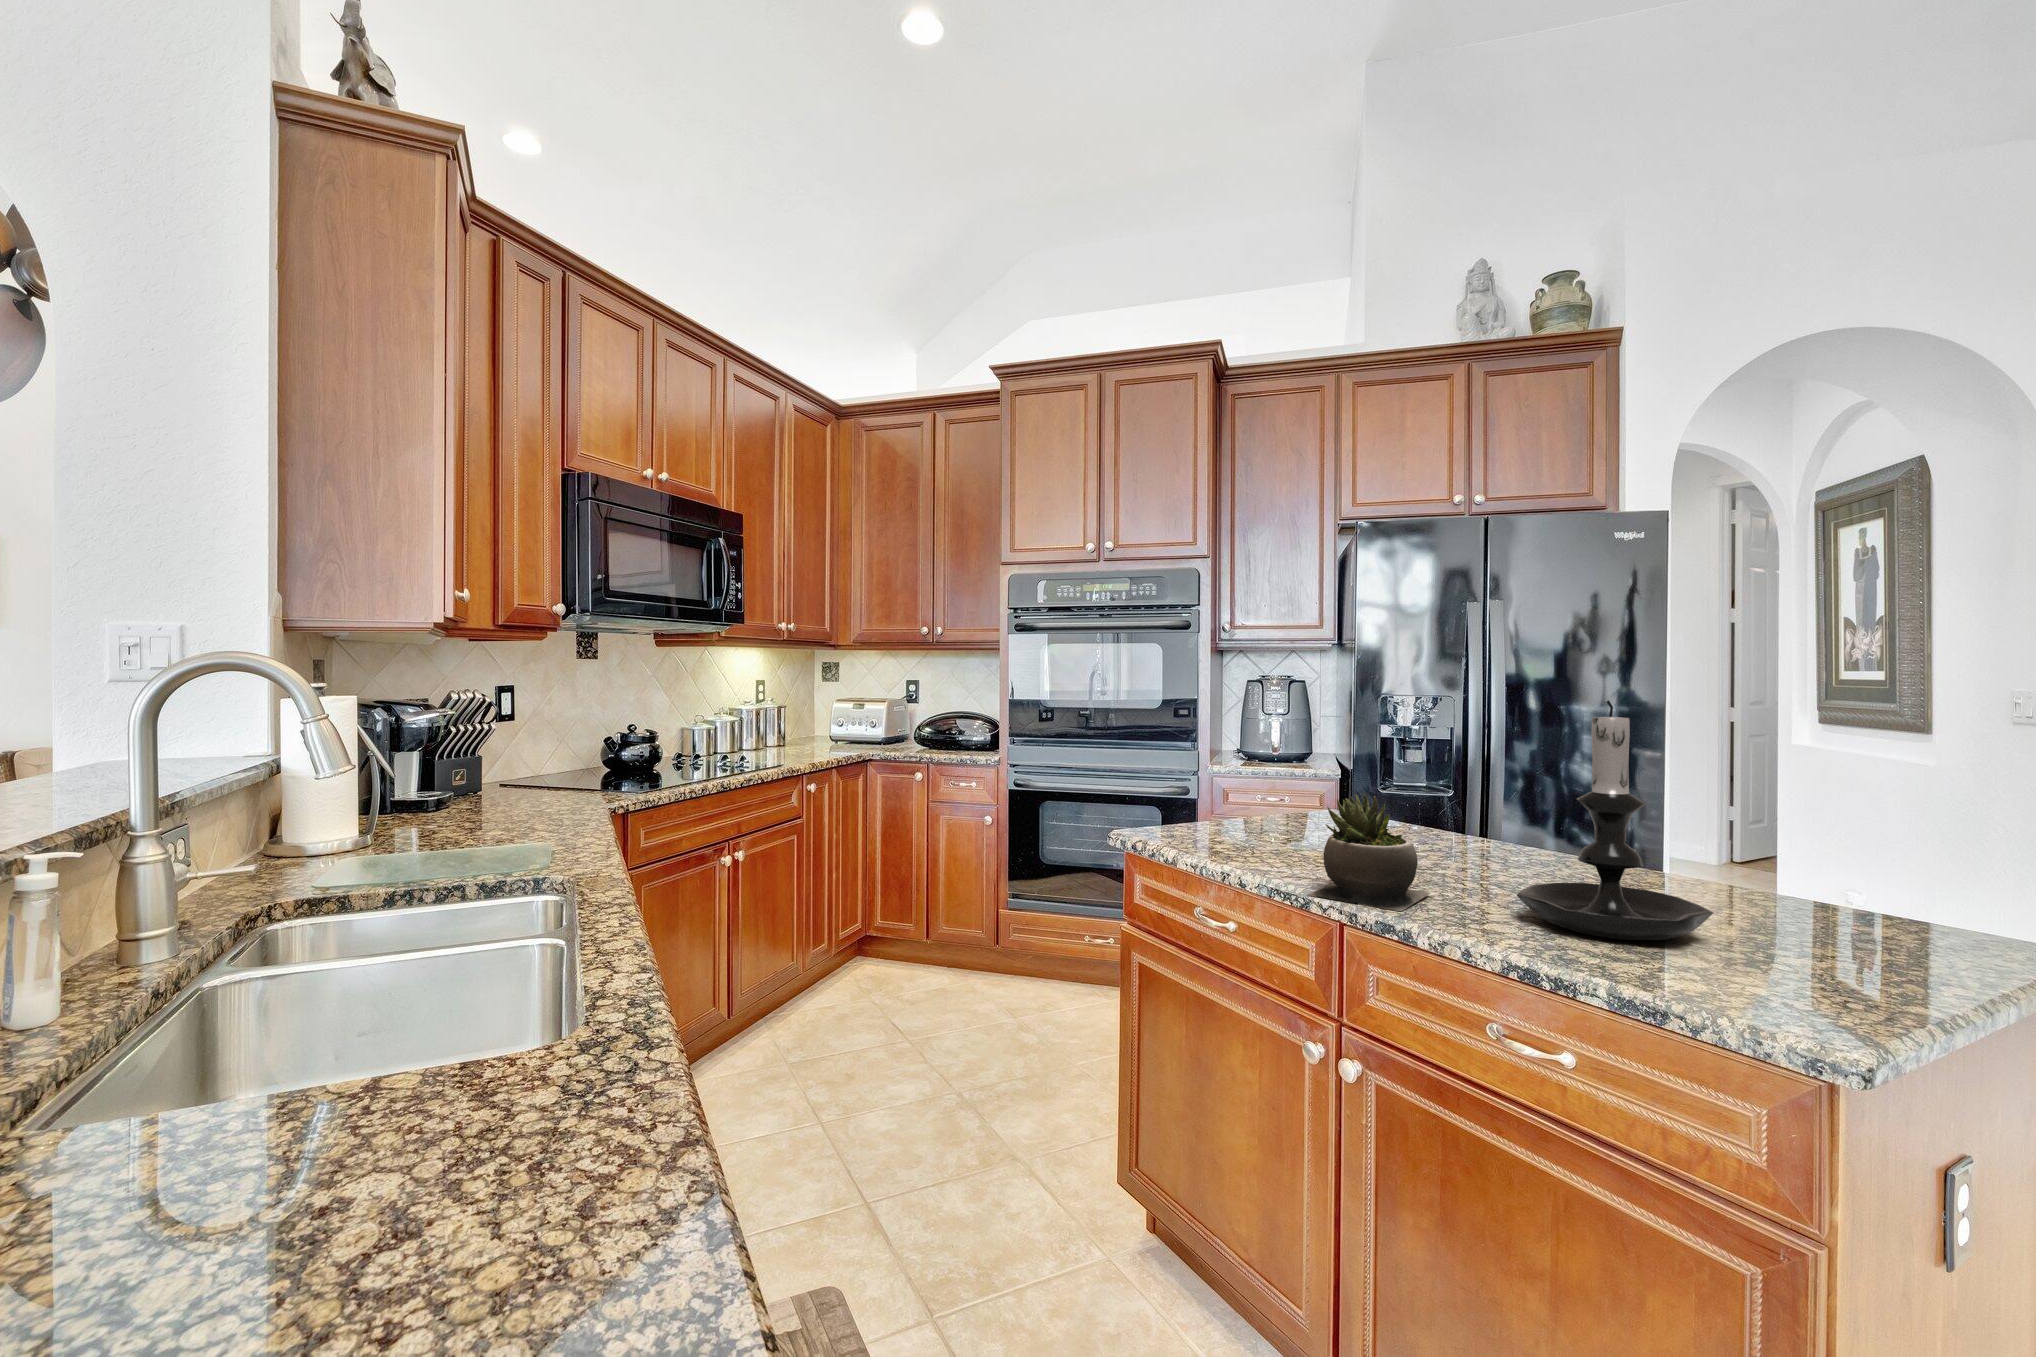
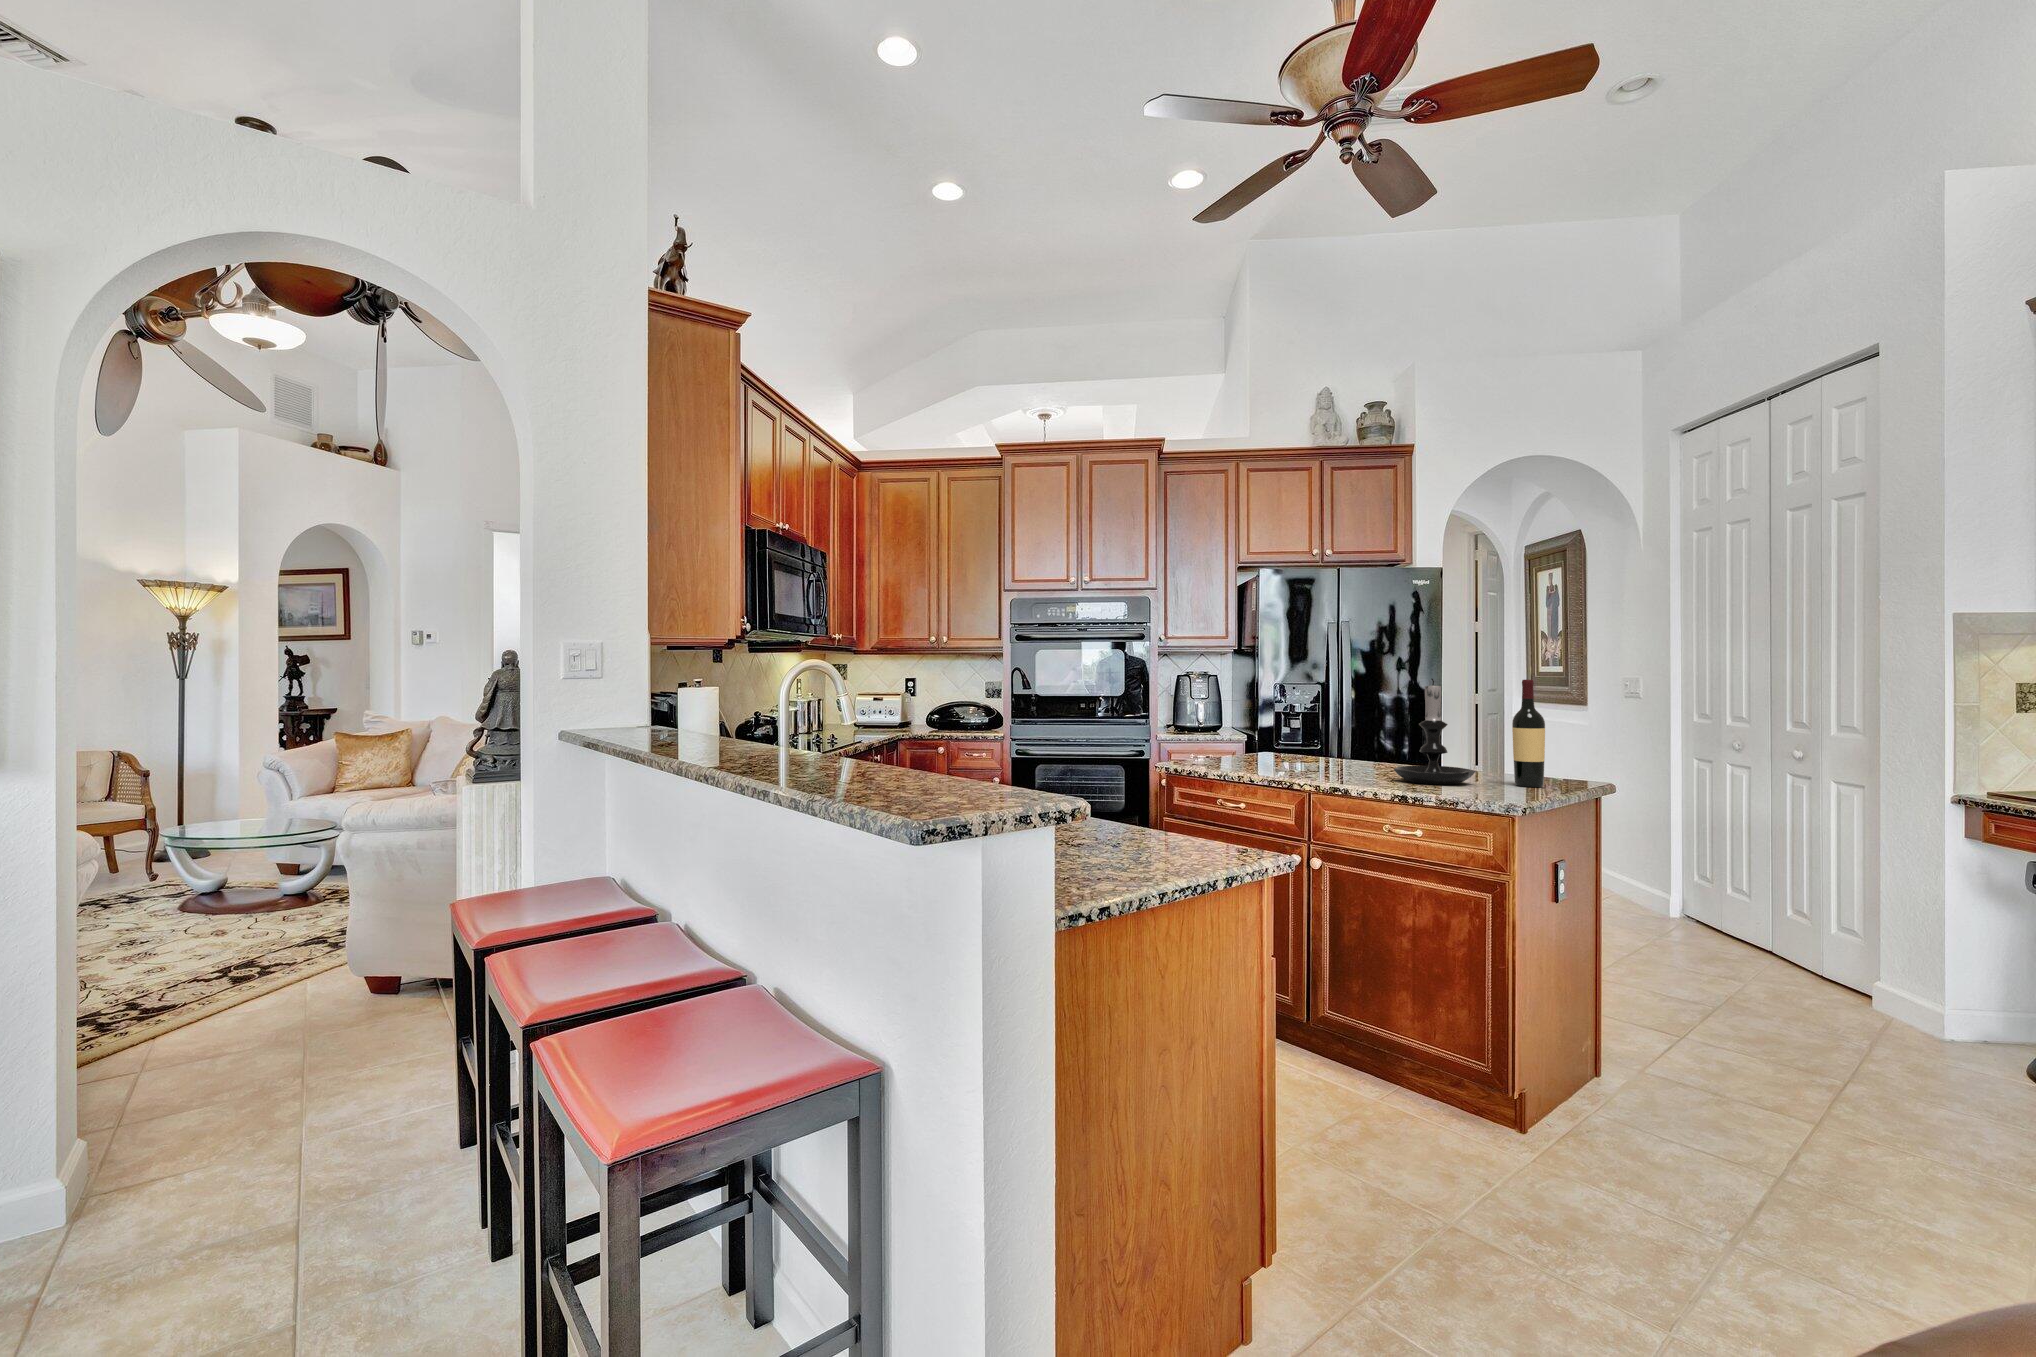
wine bottle: none [1808,707,1897,963] -> present [1512,680,1545,787]
succulent plant: present [1308,794,1430,911] -> none [1295,727,1351,780]

